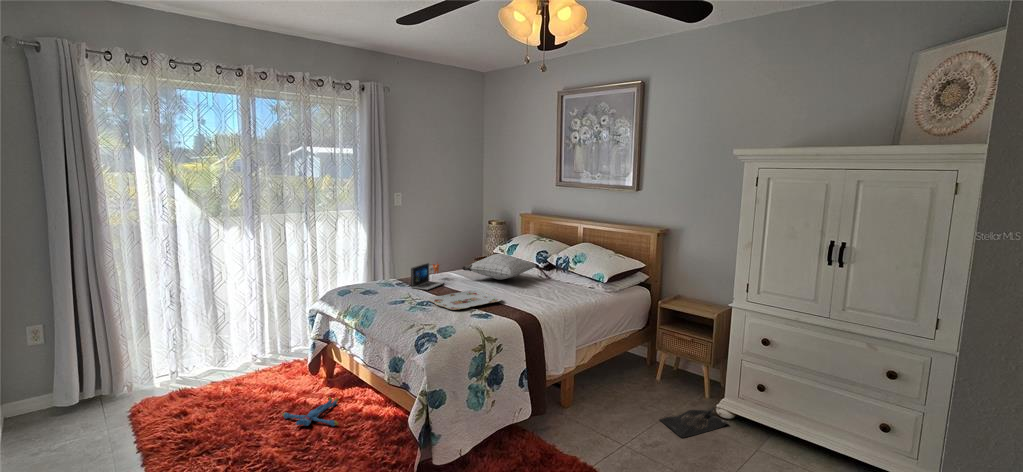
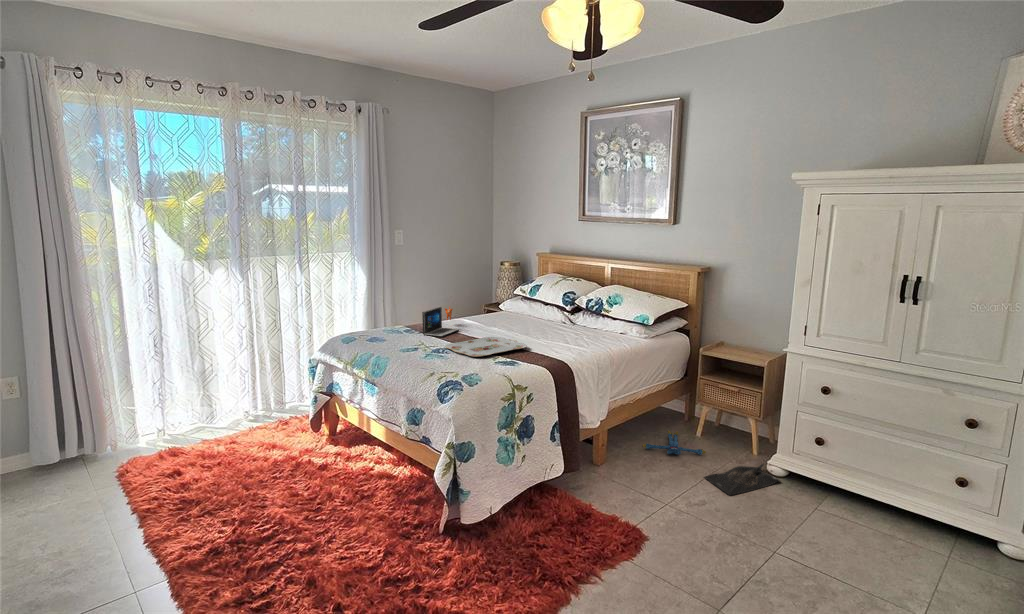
pillow: present [462,254,536,280] -> none [478,296,561,326]
plush toy: present [282,397,339,426] -> present [642,431,706,455]

